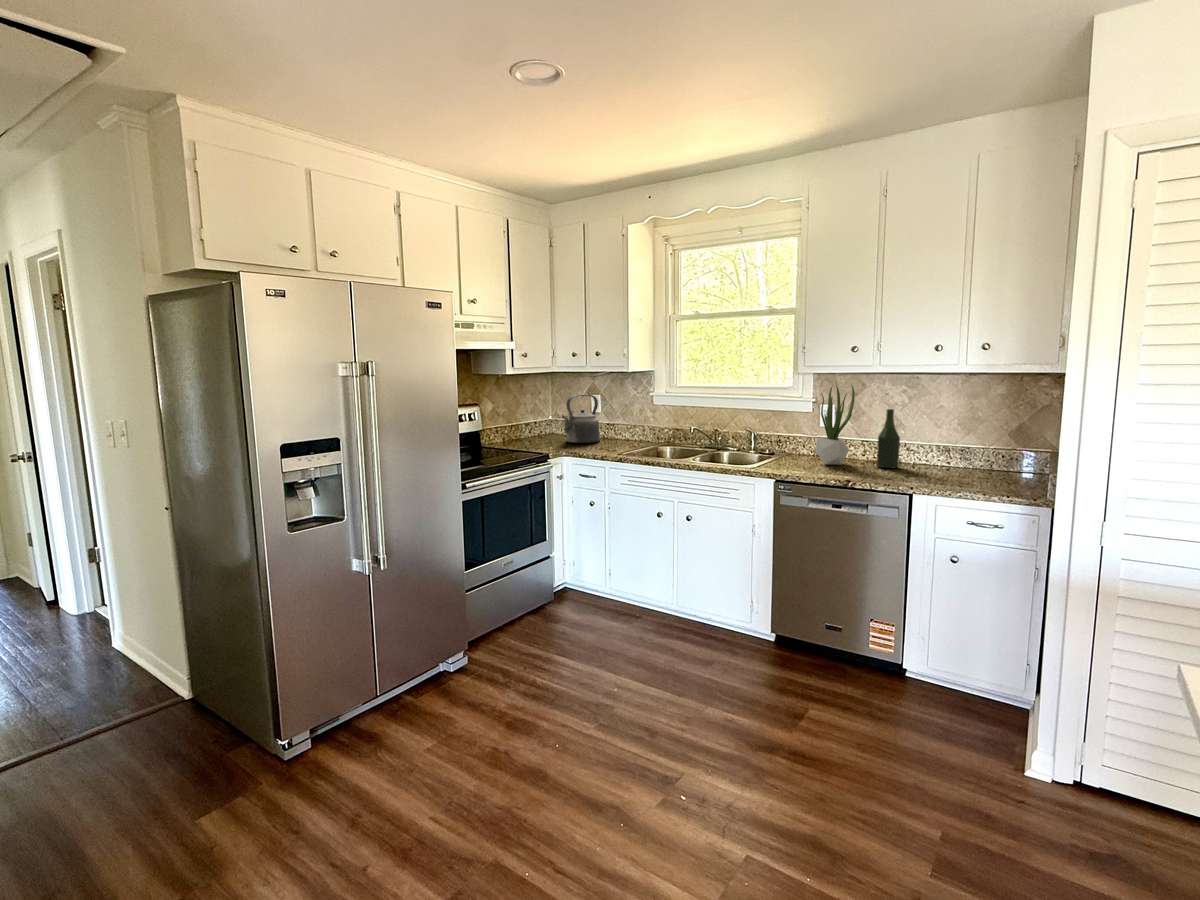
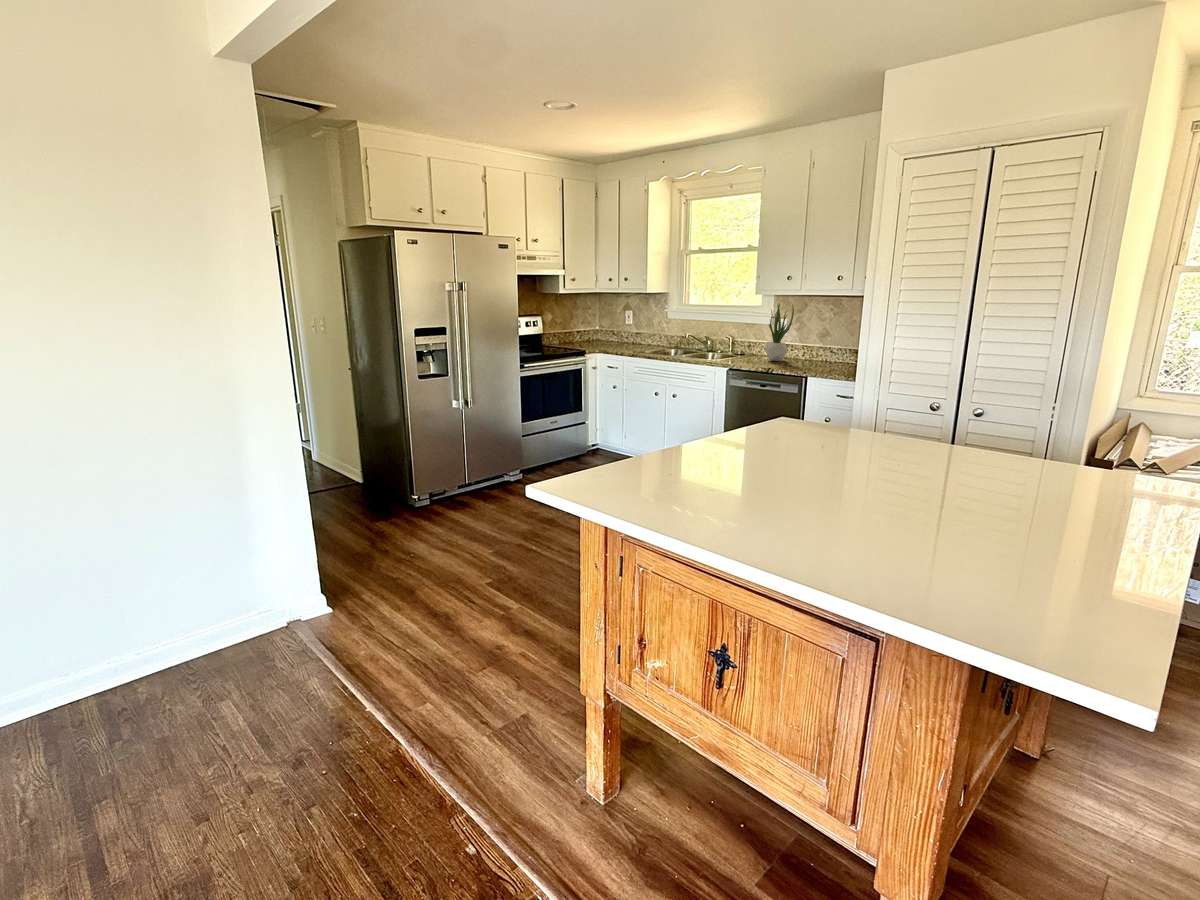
kettle: present [562,395,600,443] -> none [601,310,629,345]
bottle: present [877,409,900,468] -> none [804,322,821,364]

